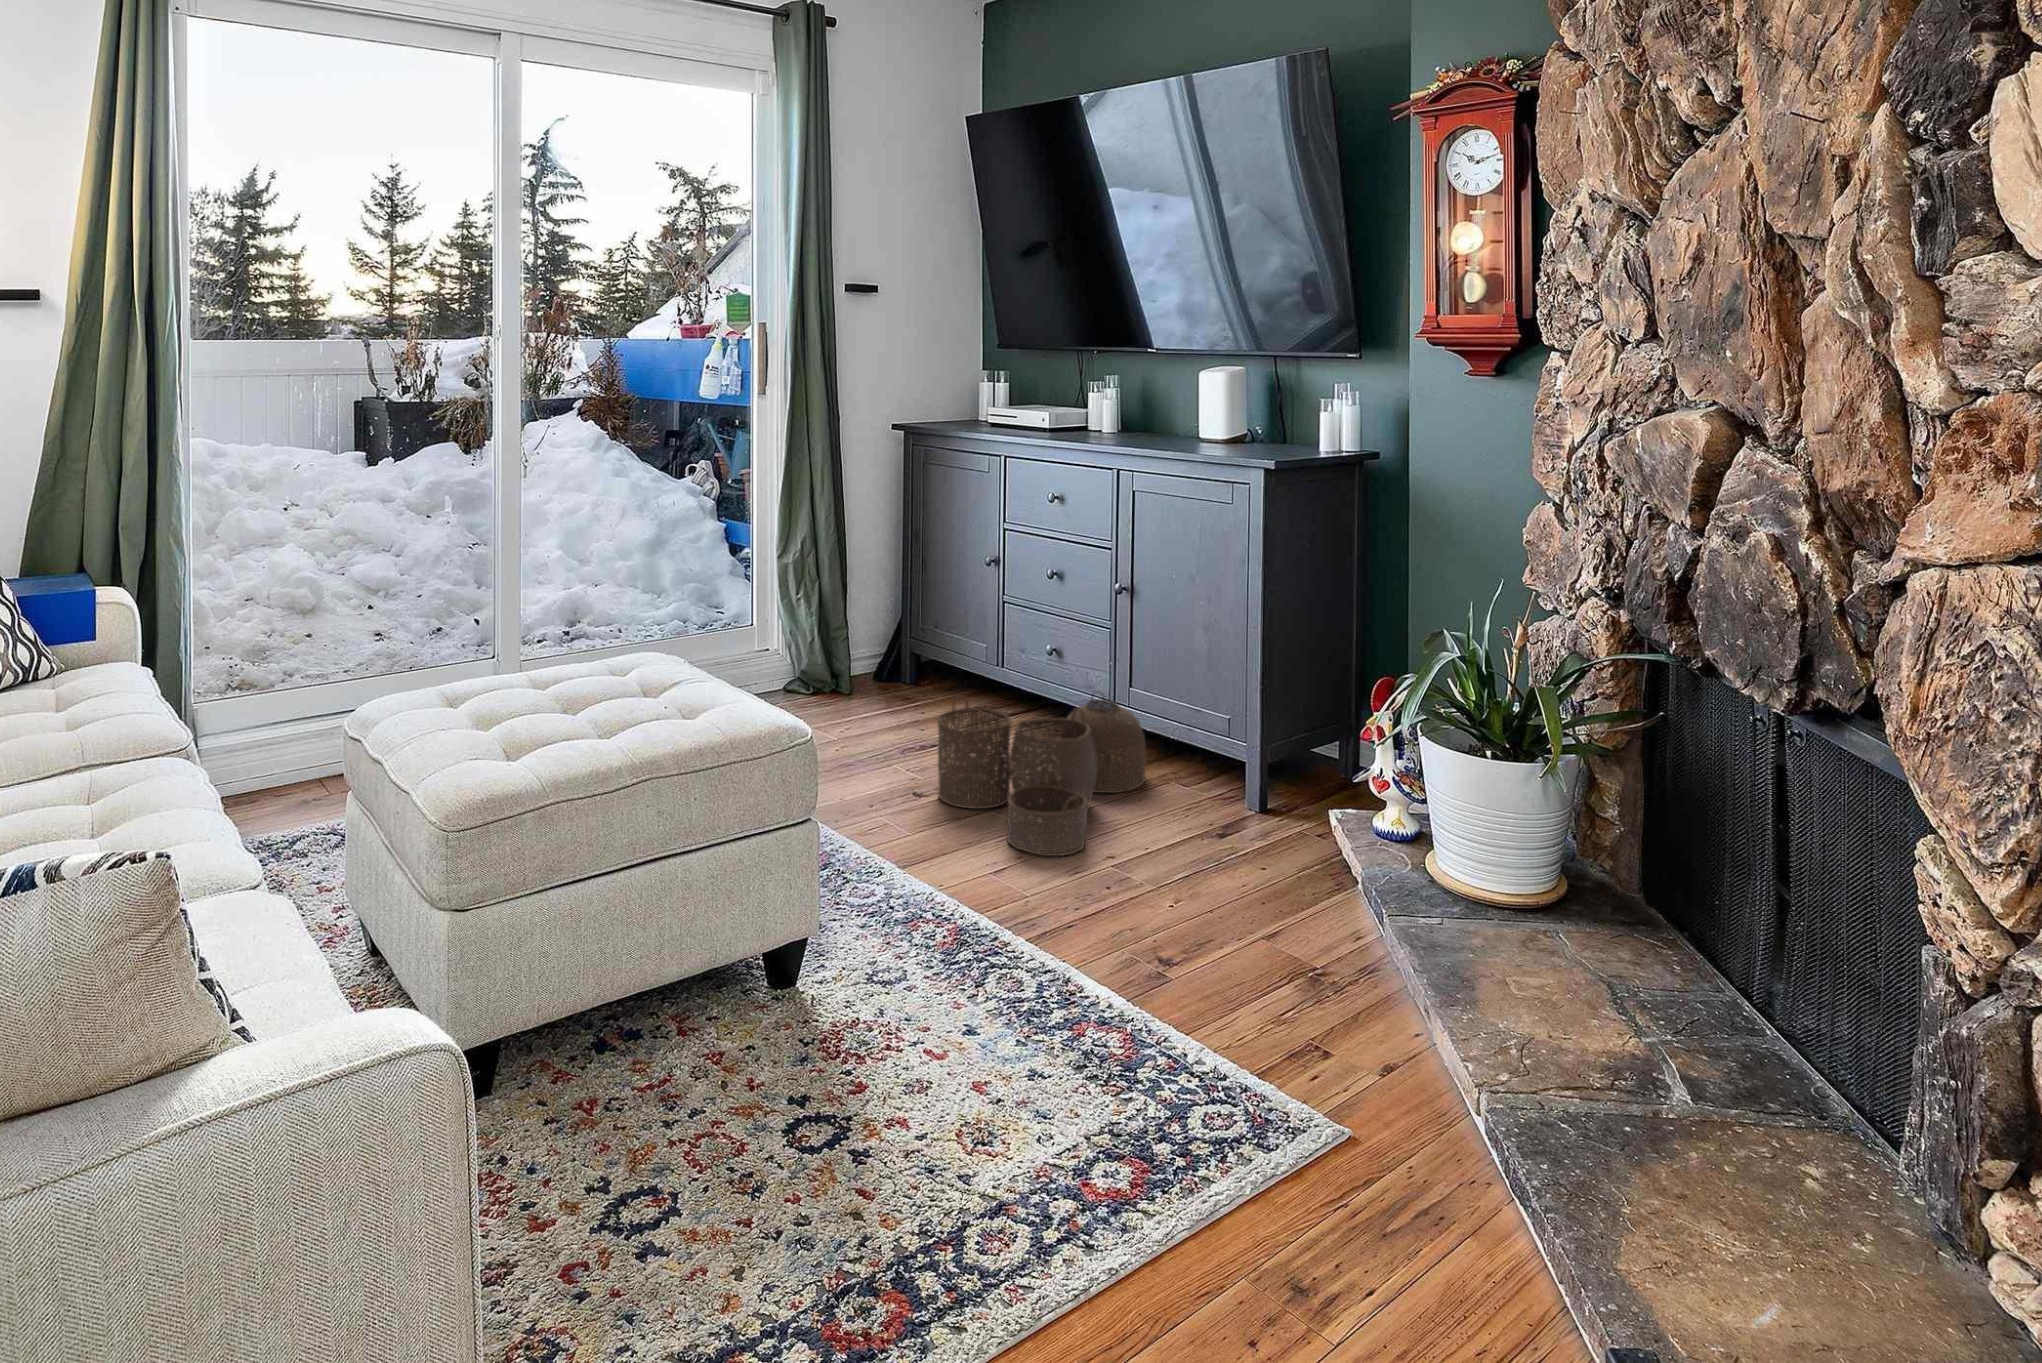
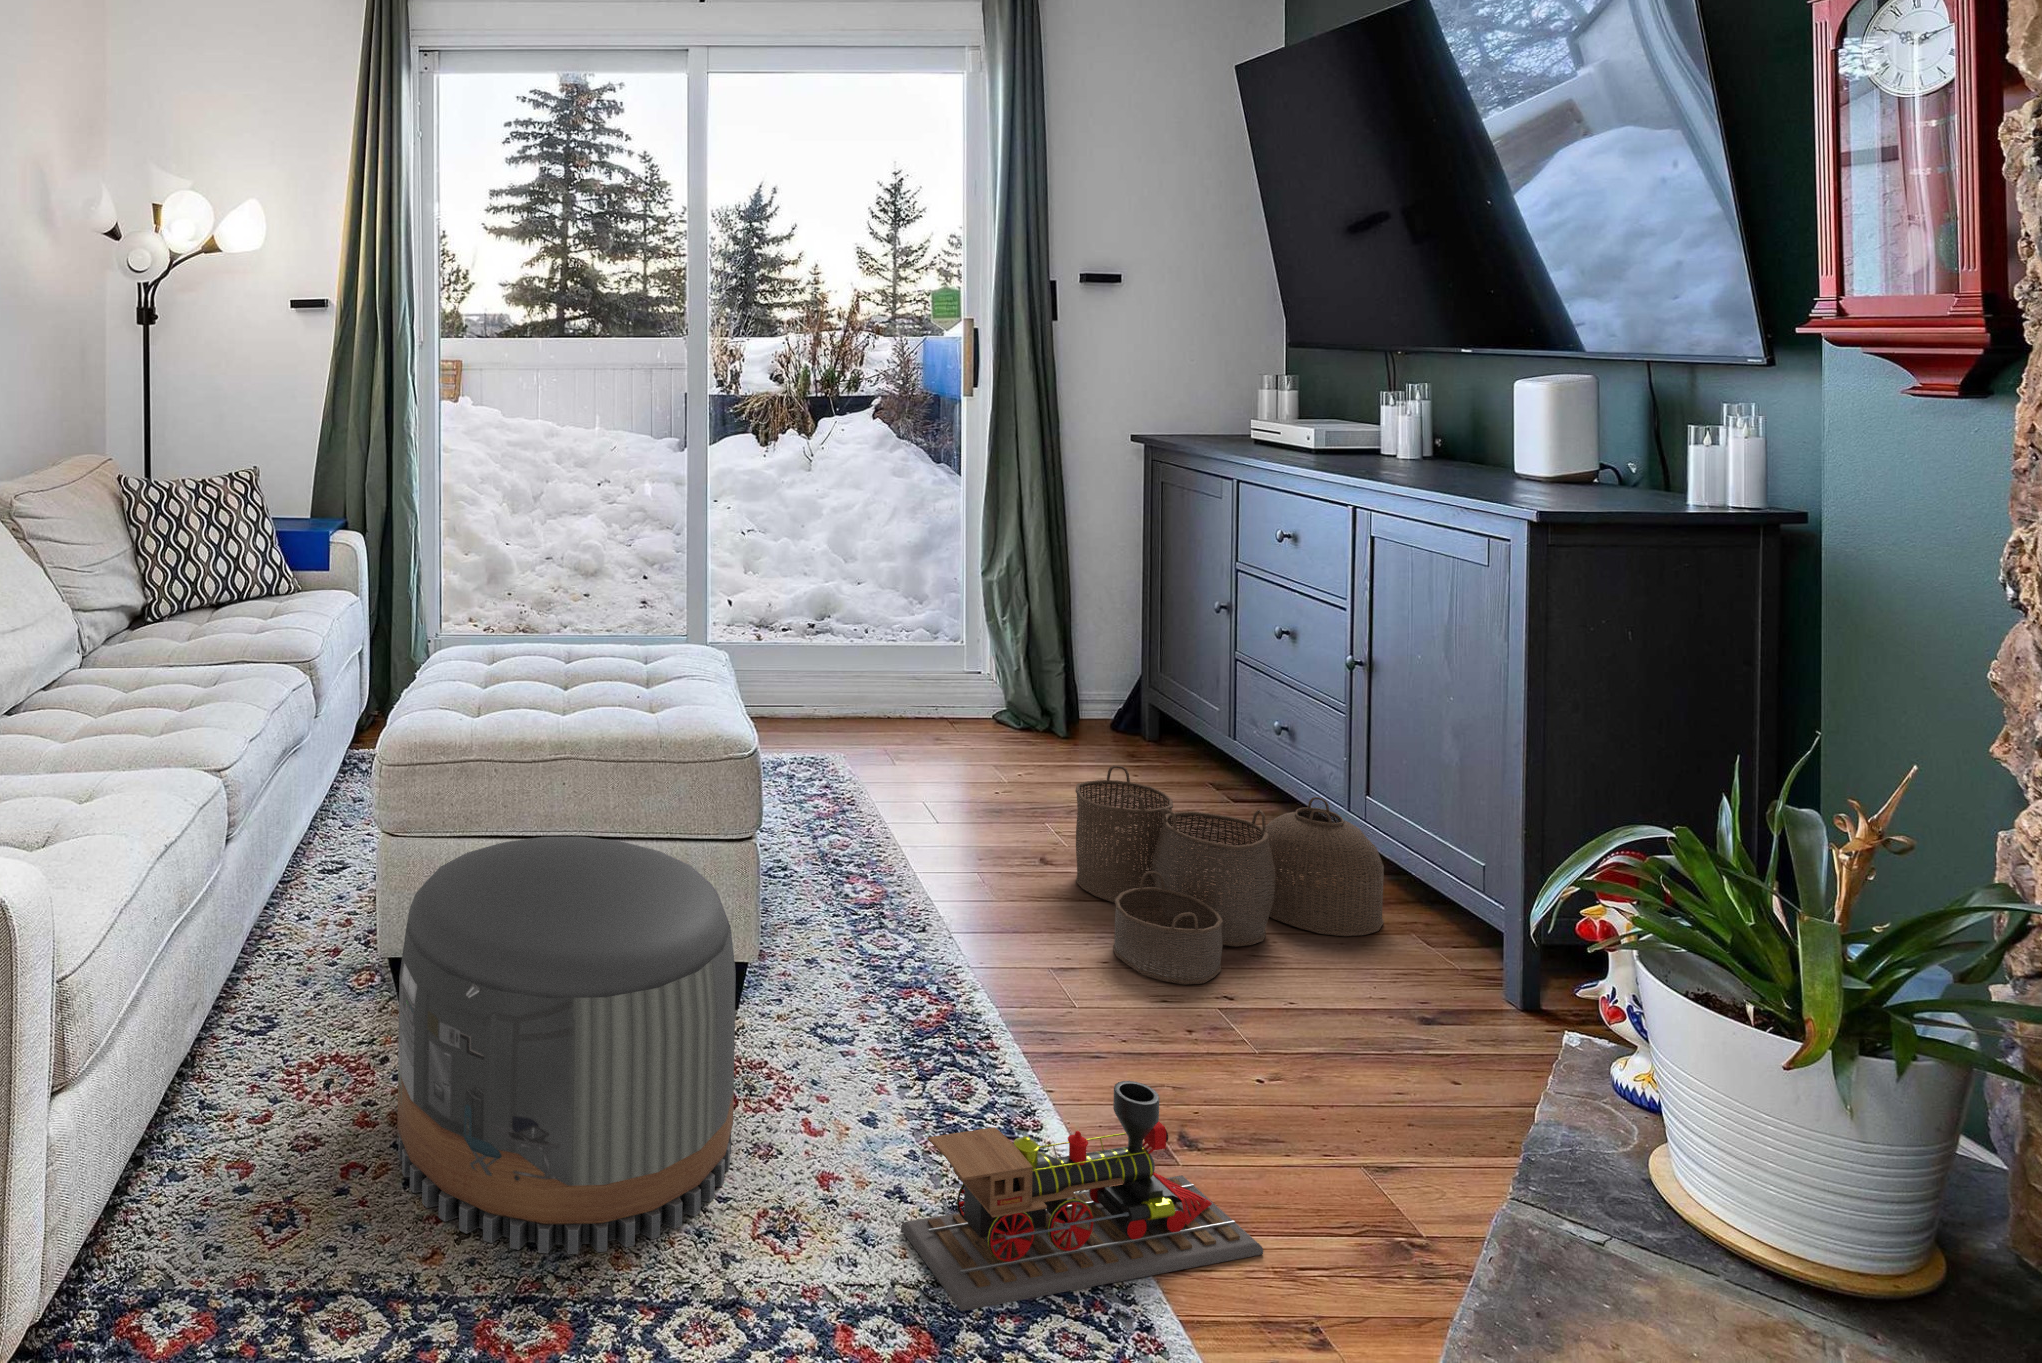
pouf: none [575,847,914,1268] -> present [397,837,736,1254]
toy train: none [1059,919,1262,1135] -> present [901,1081,1263,1311]

